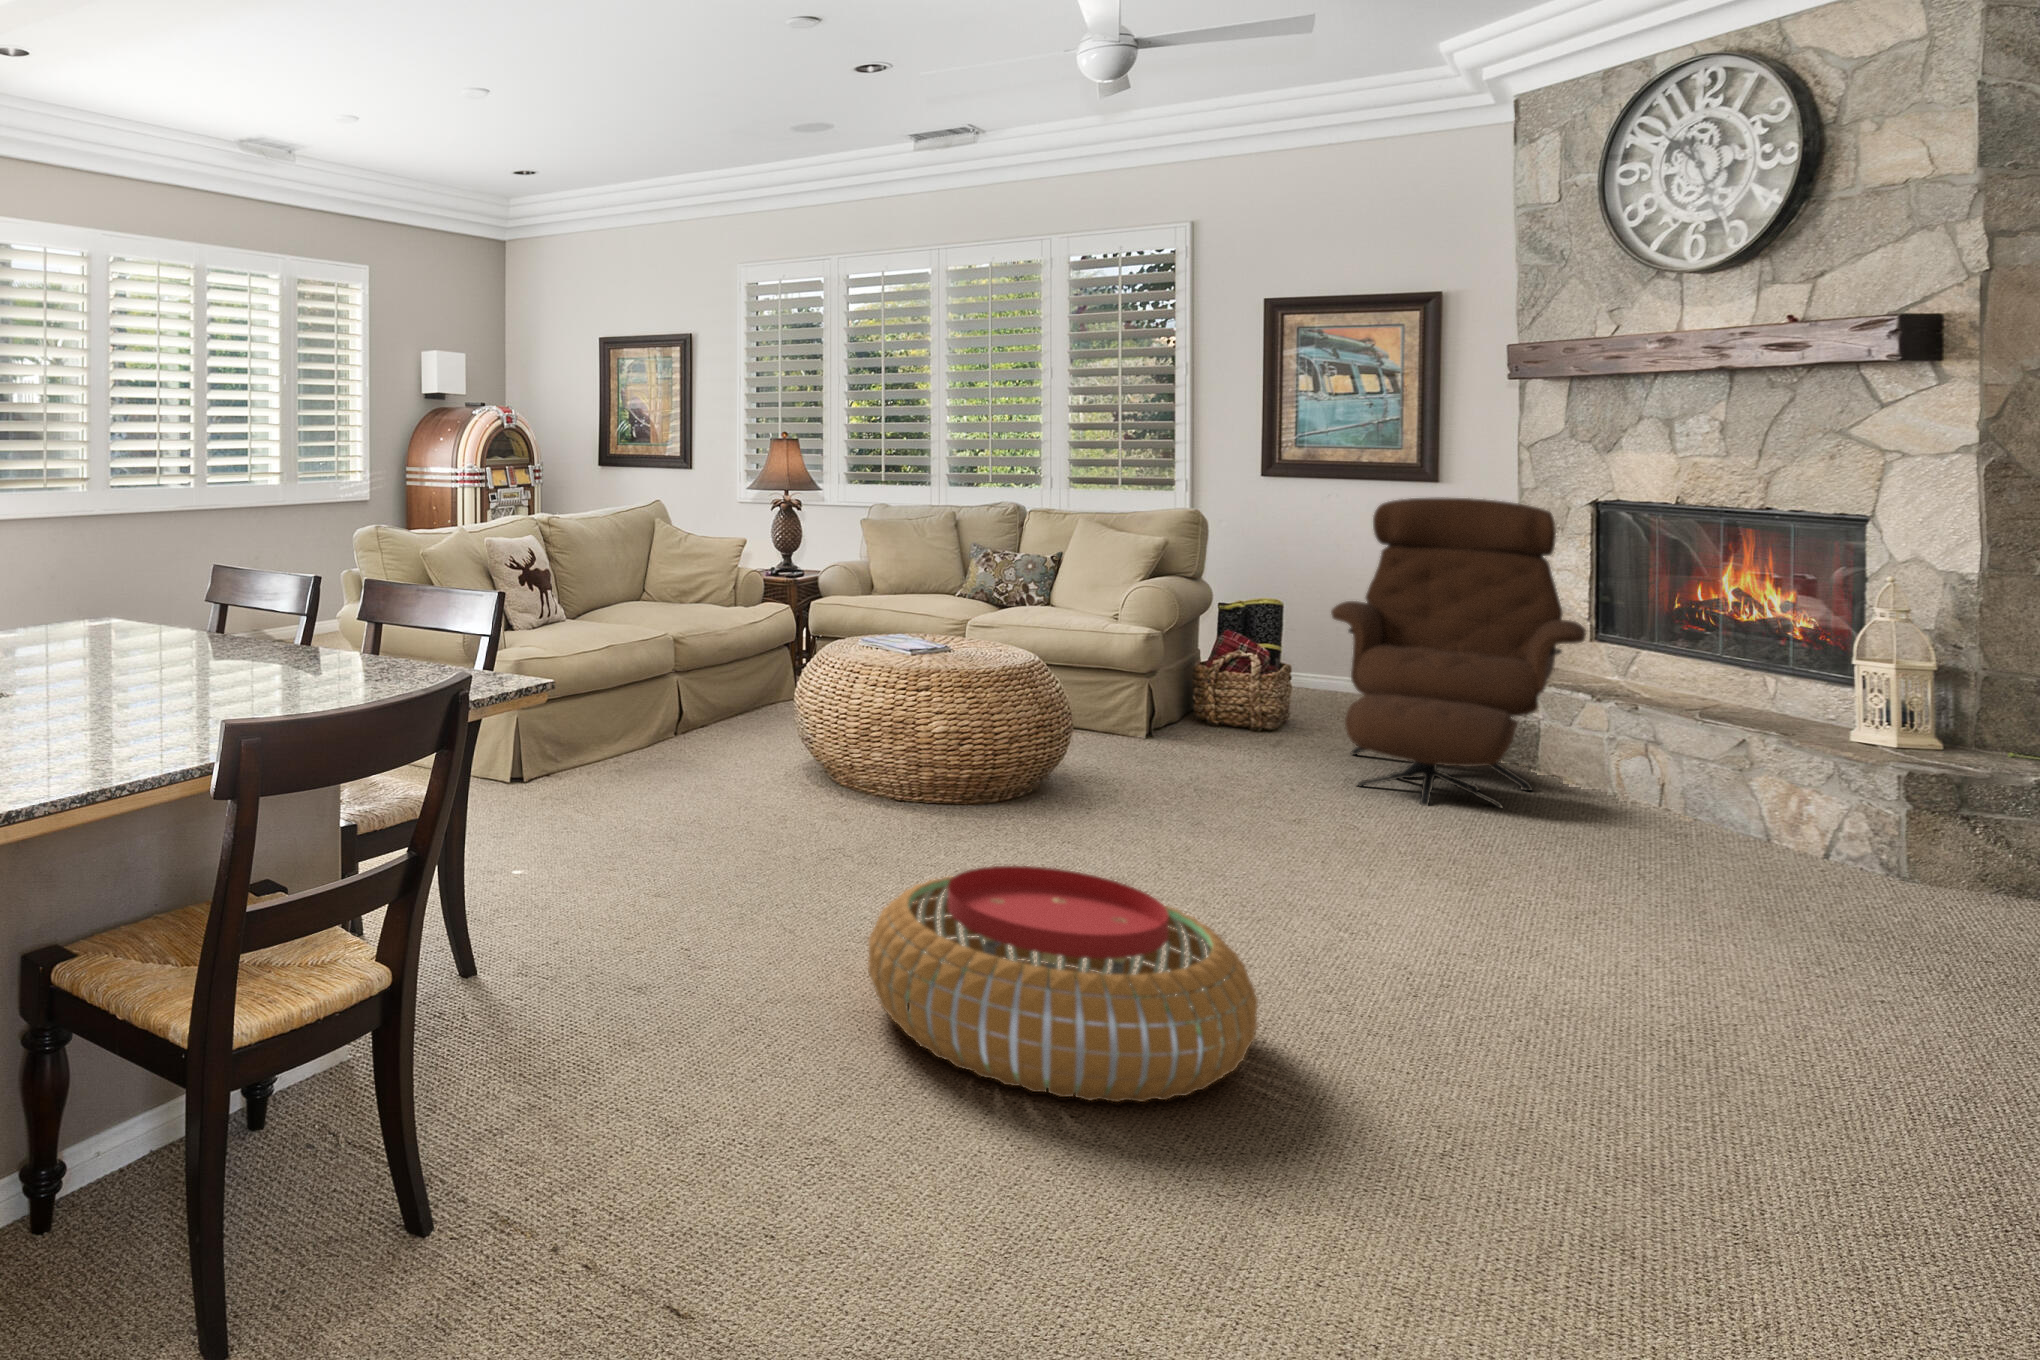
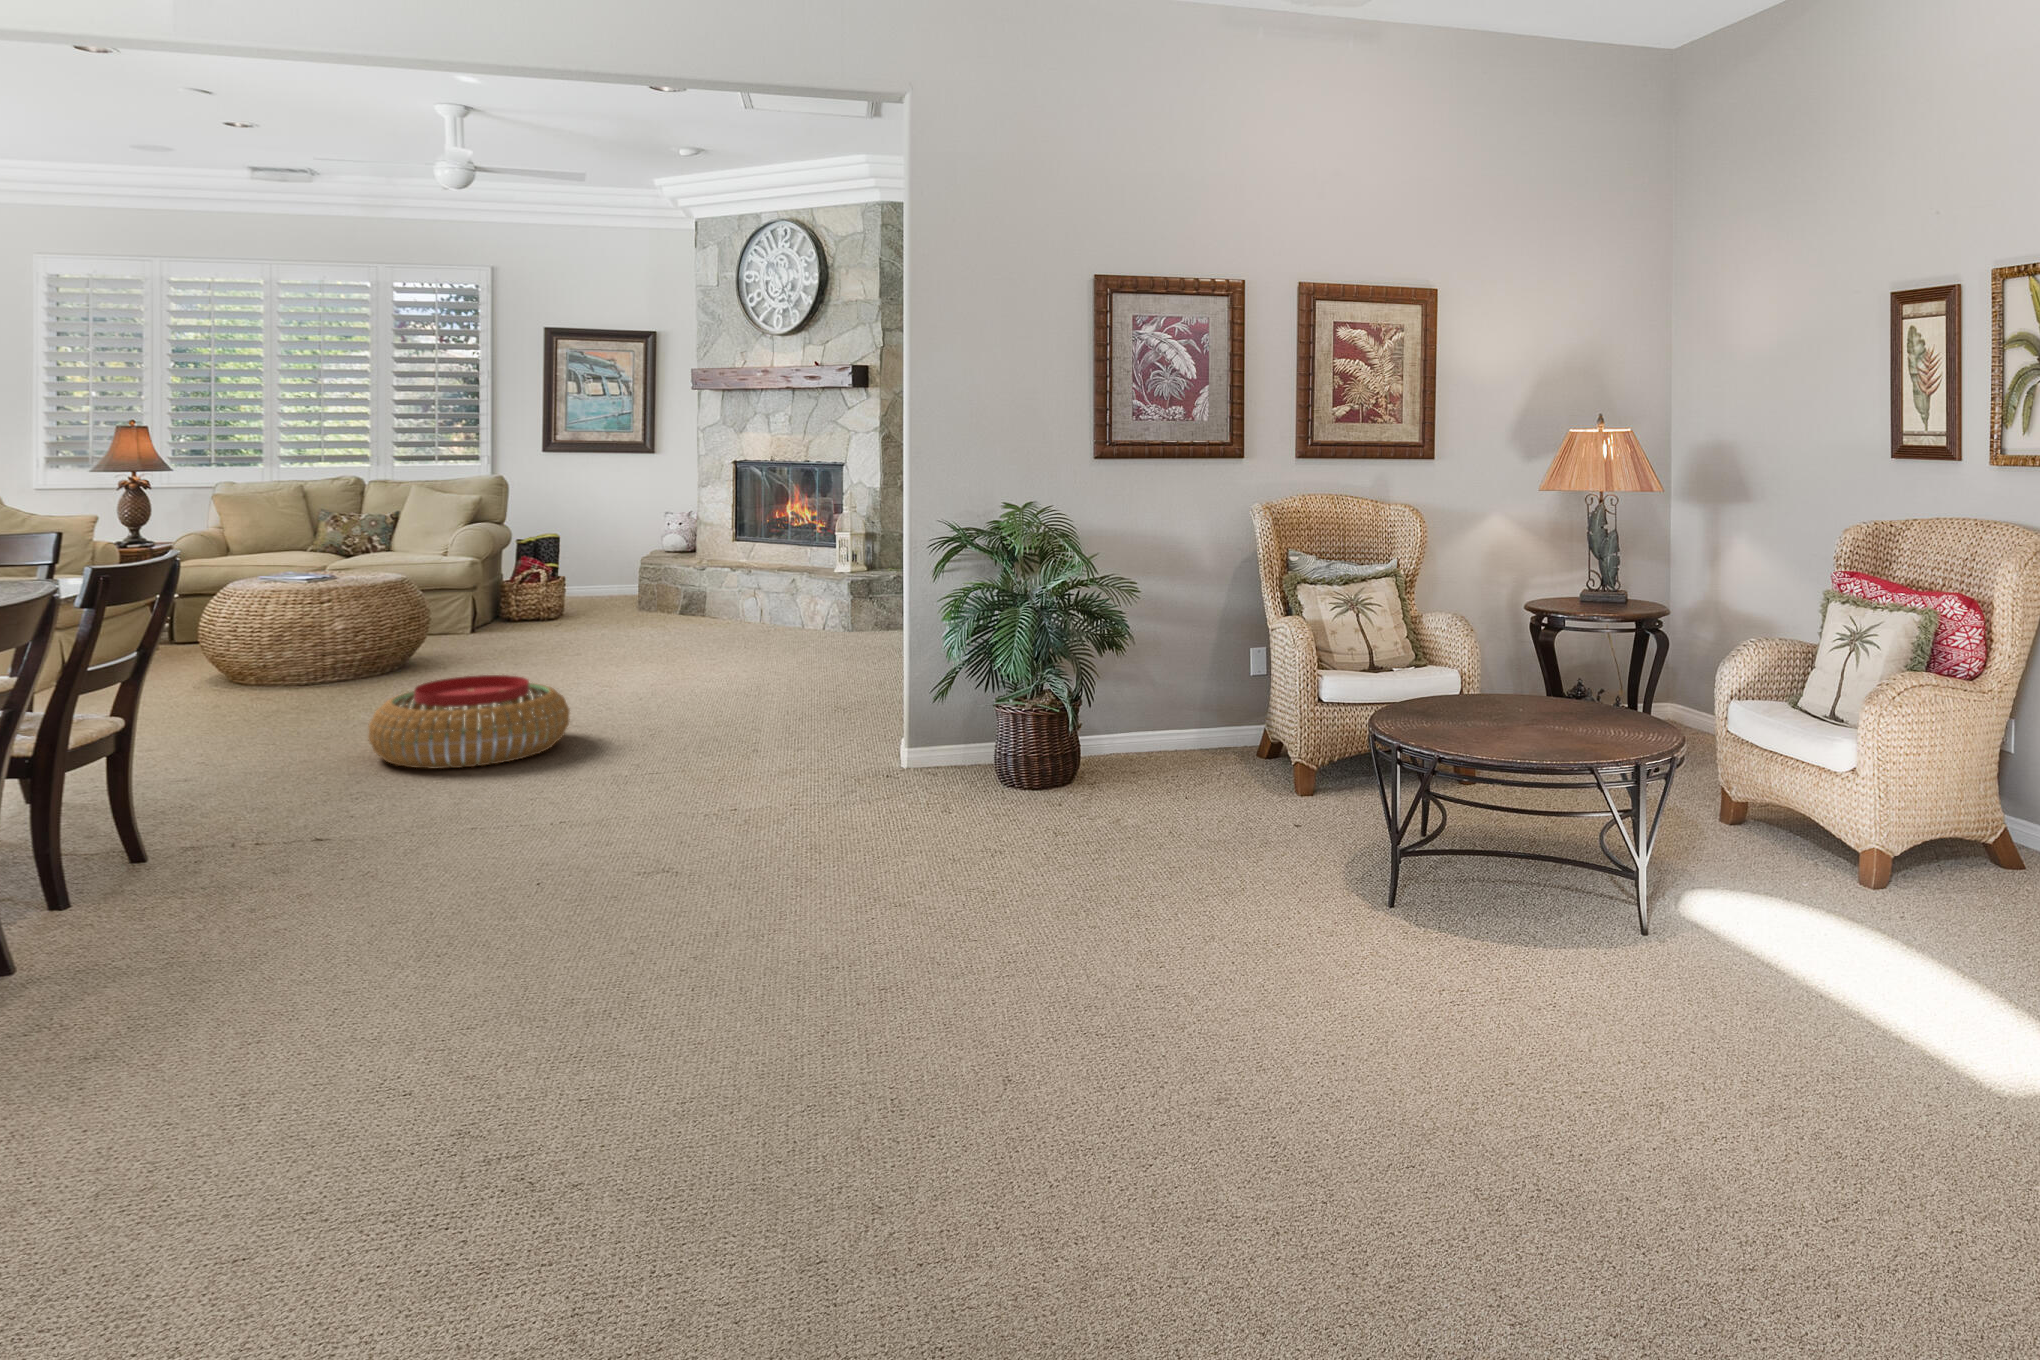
lounge chair: present [1331,497,1586,808] -> none [589,461,726,641]

